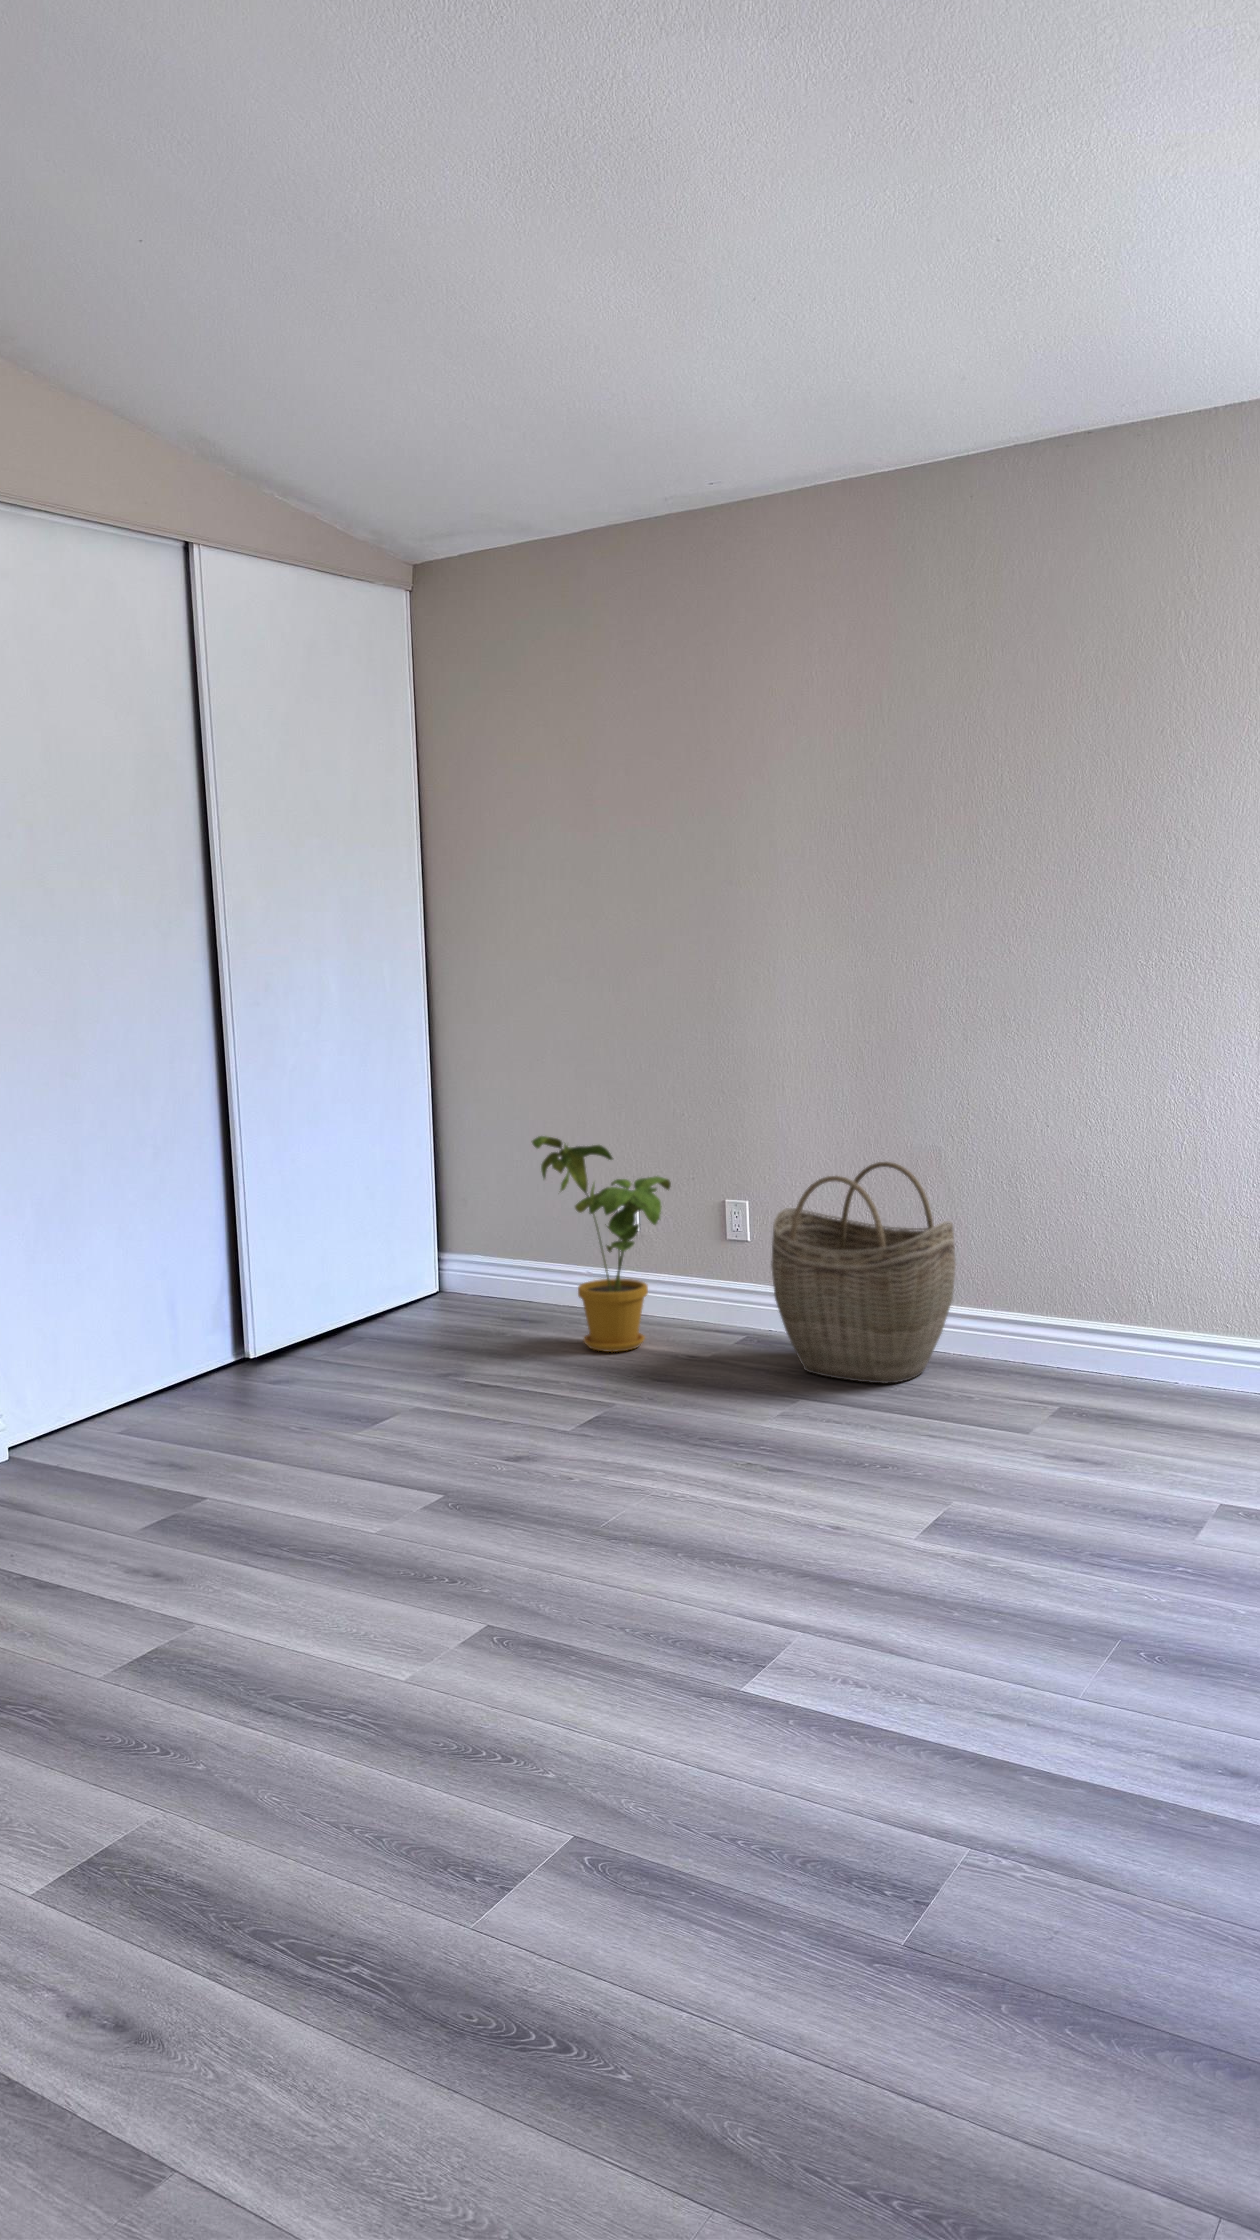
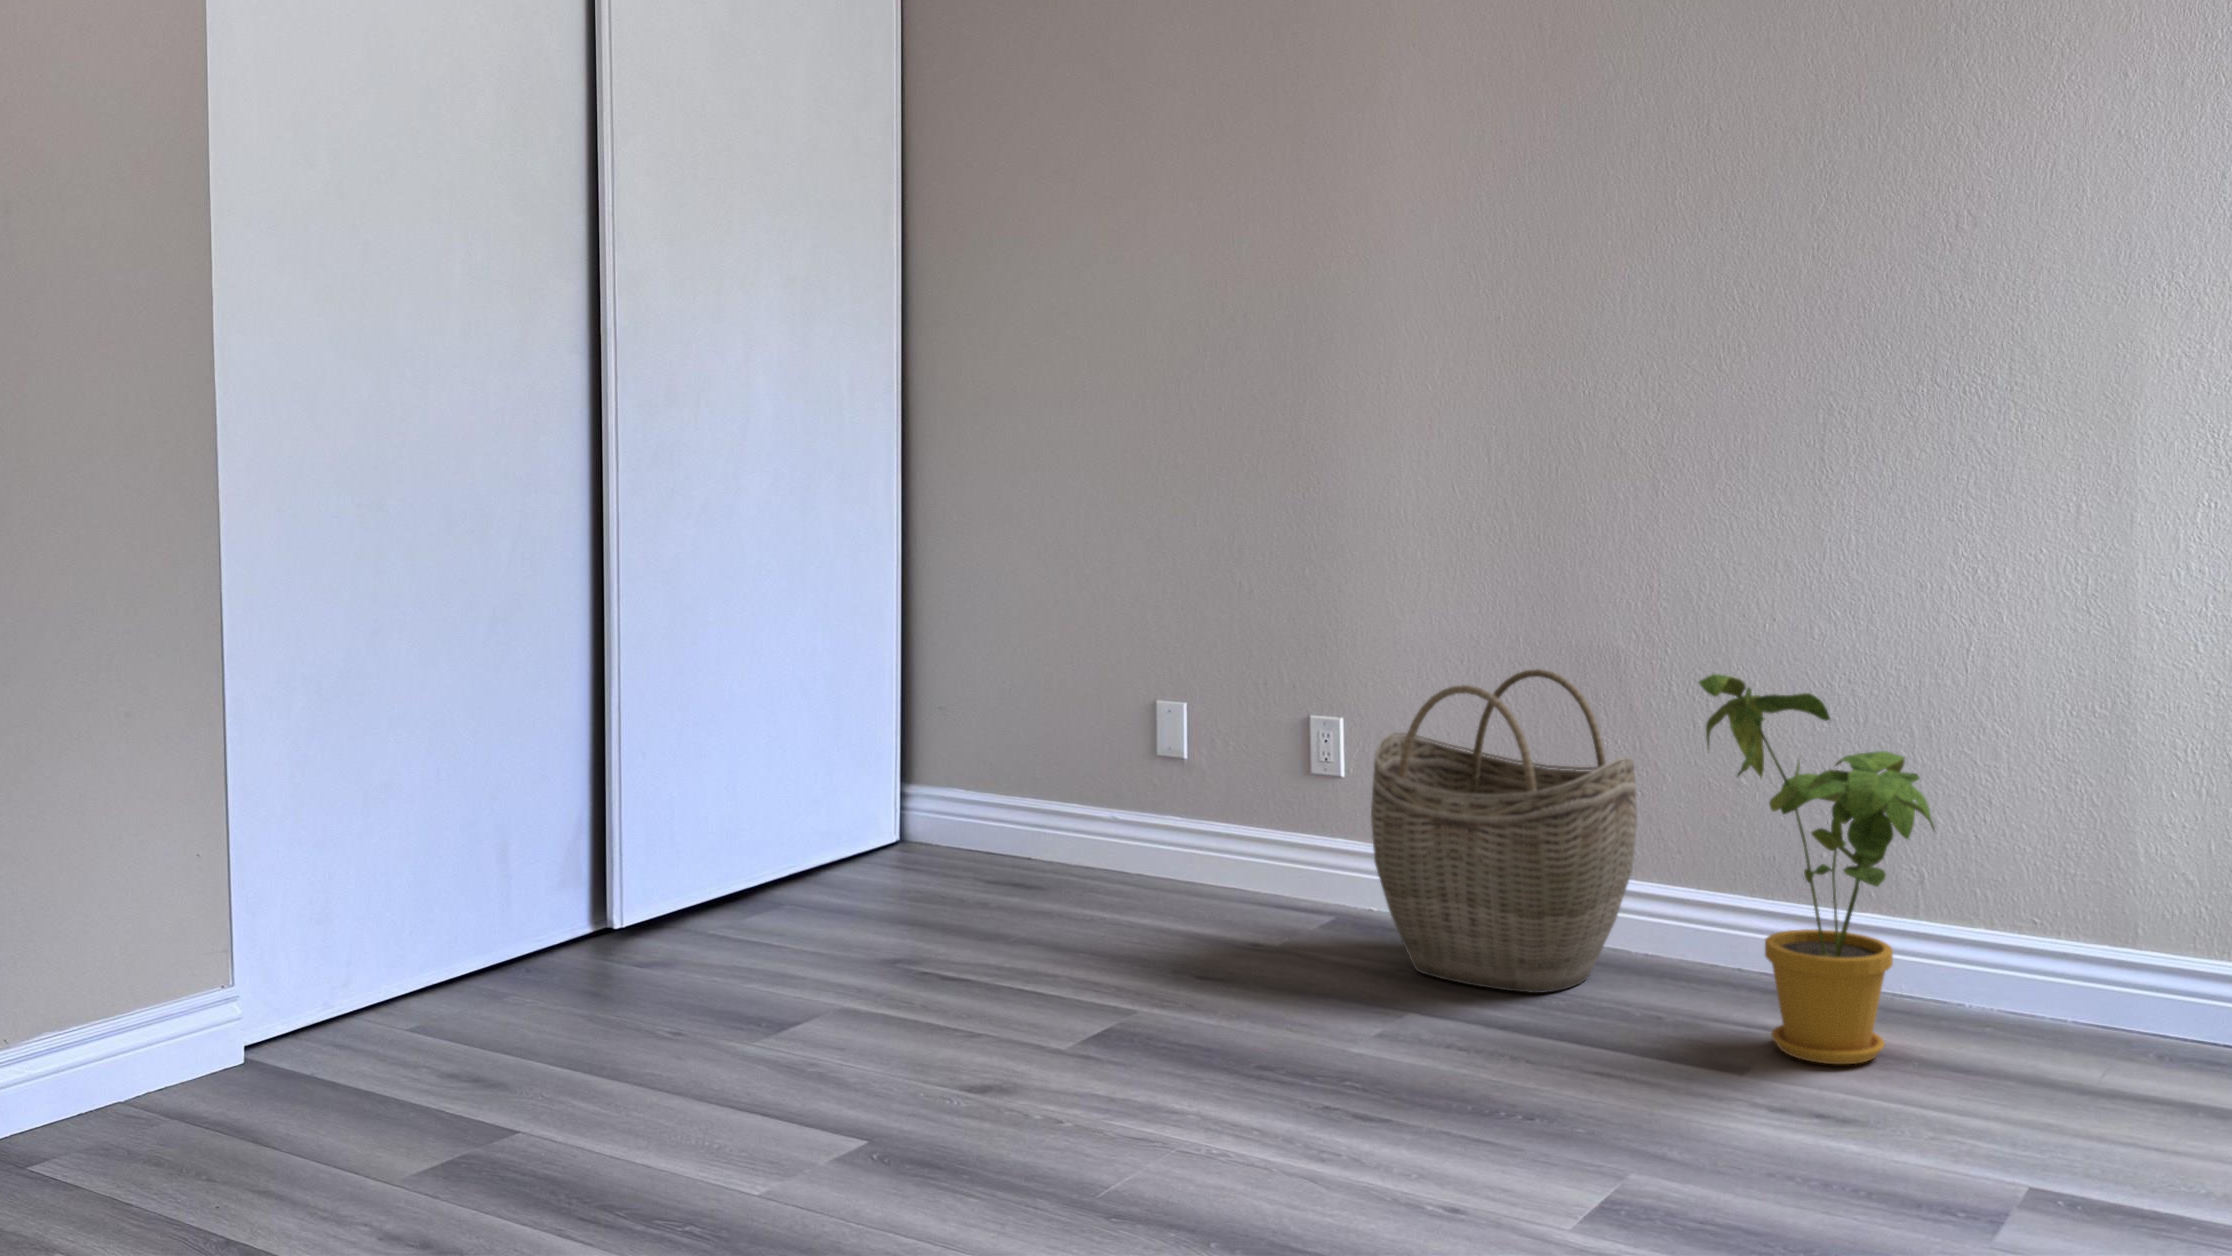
house plant: present [532,1136,671,1352] -> present [1699,674,1934,1064]

